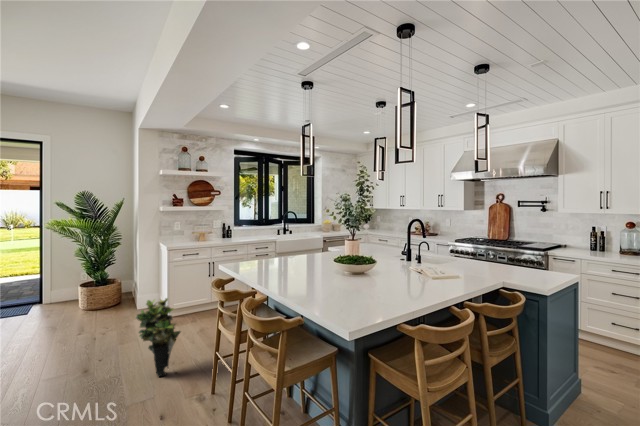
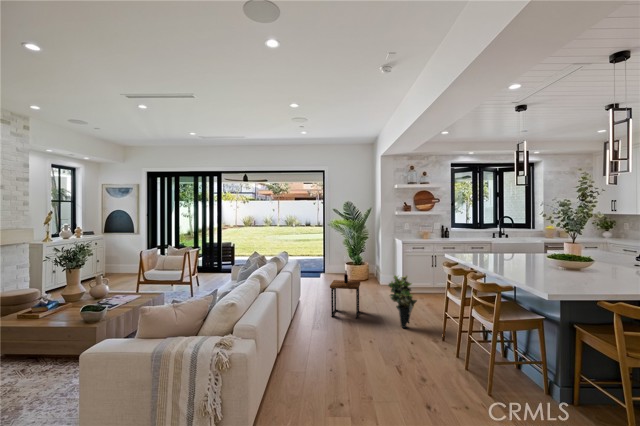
side table: none [22,304,91,391] -> present [330,271,360,318]

